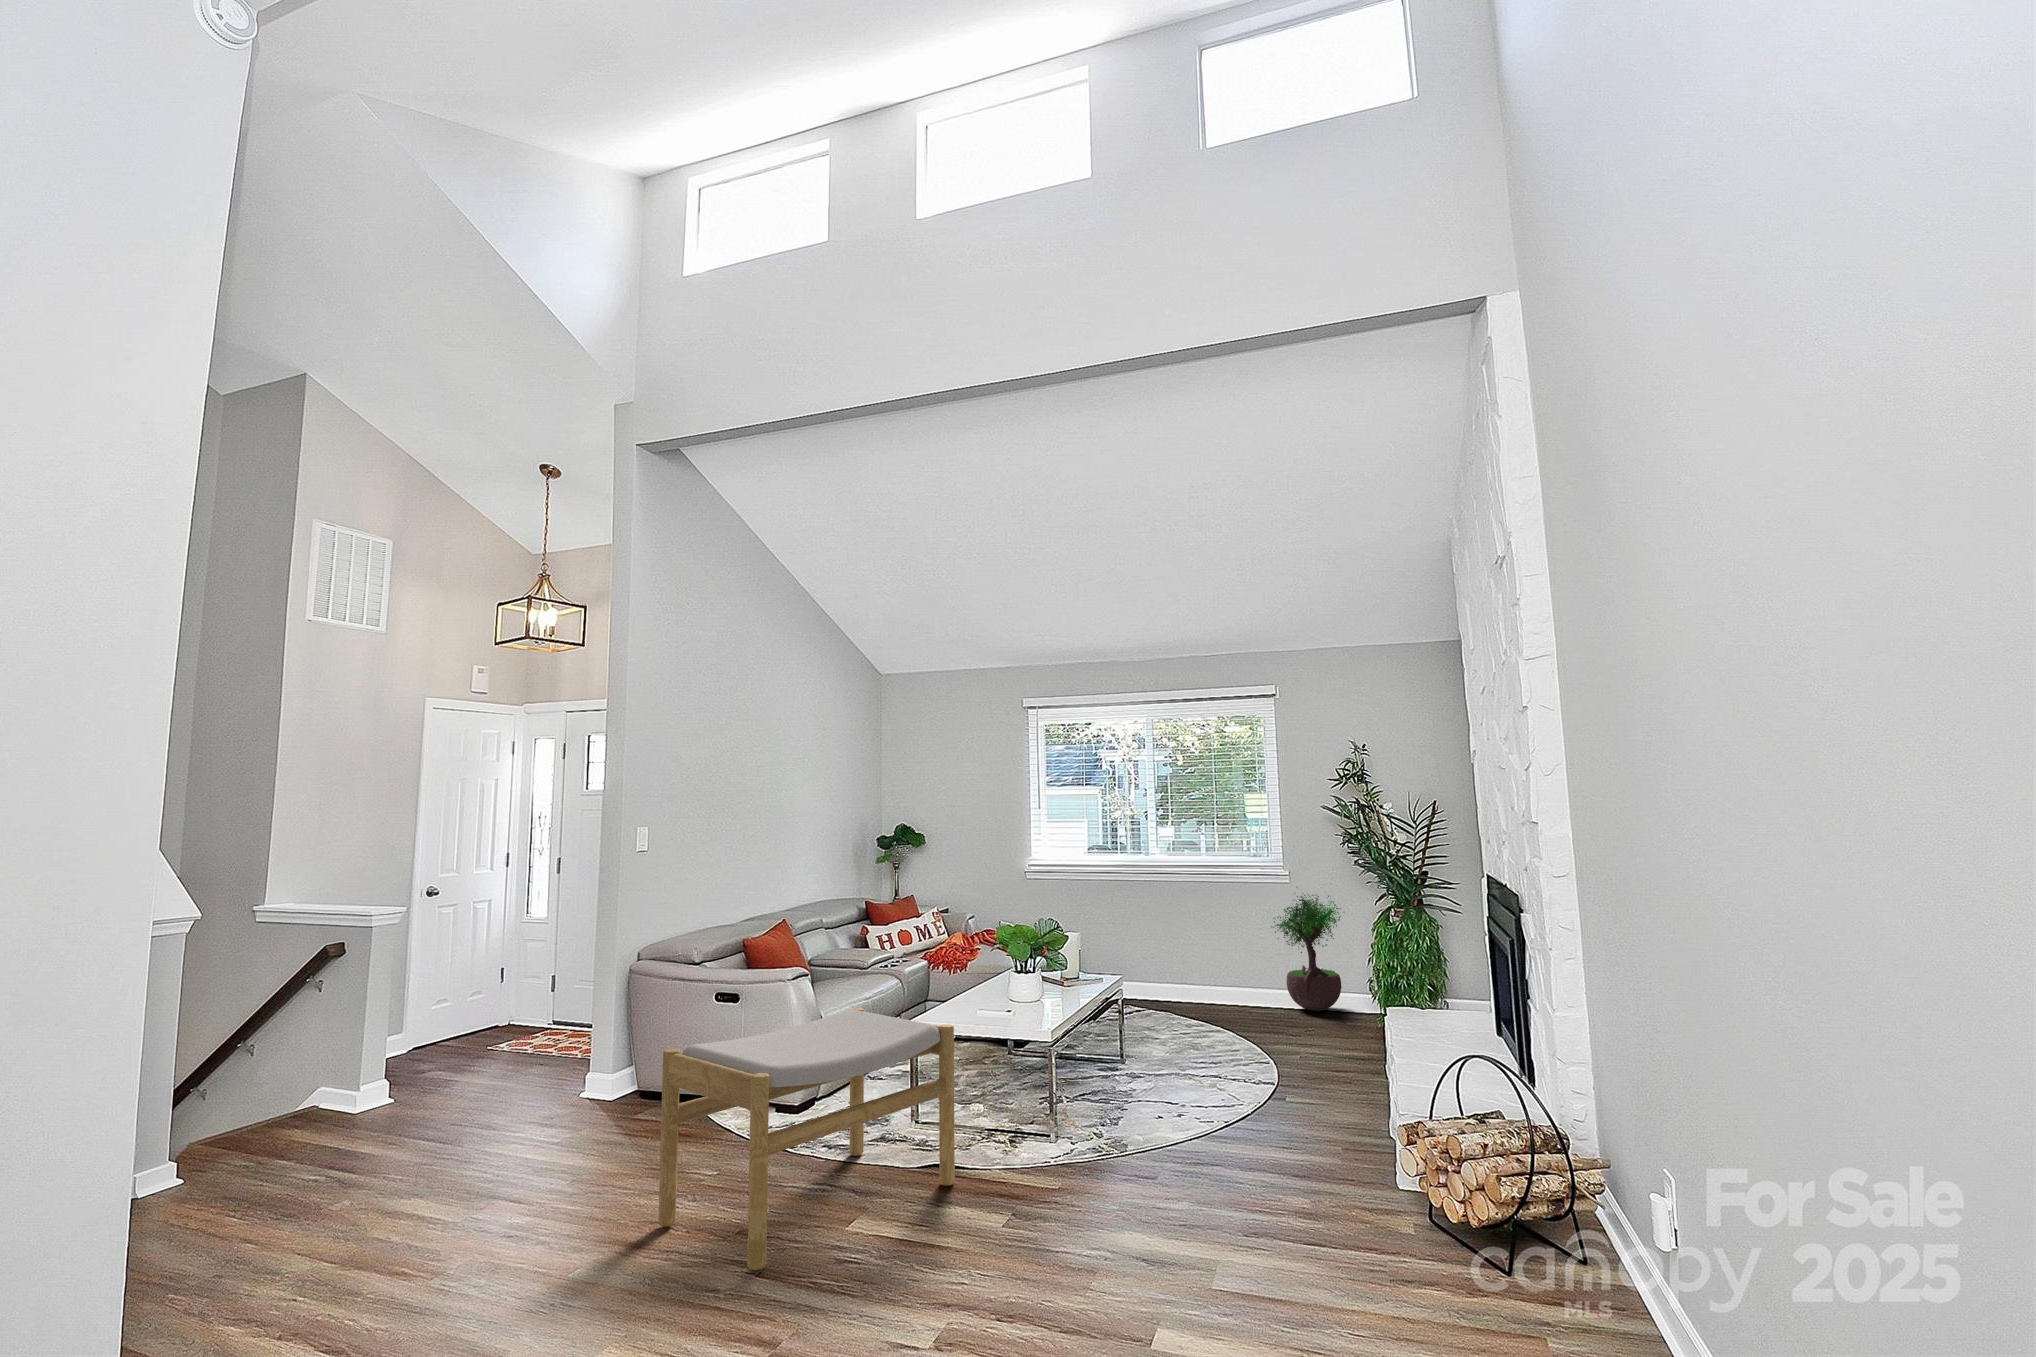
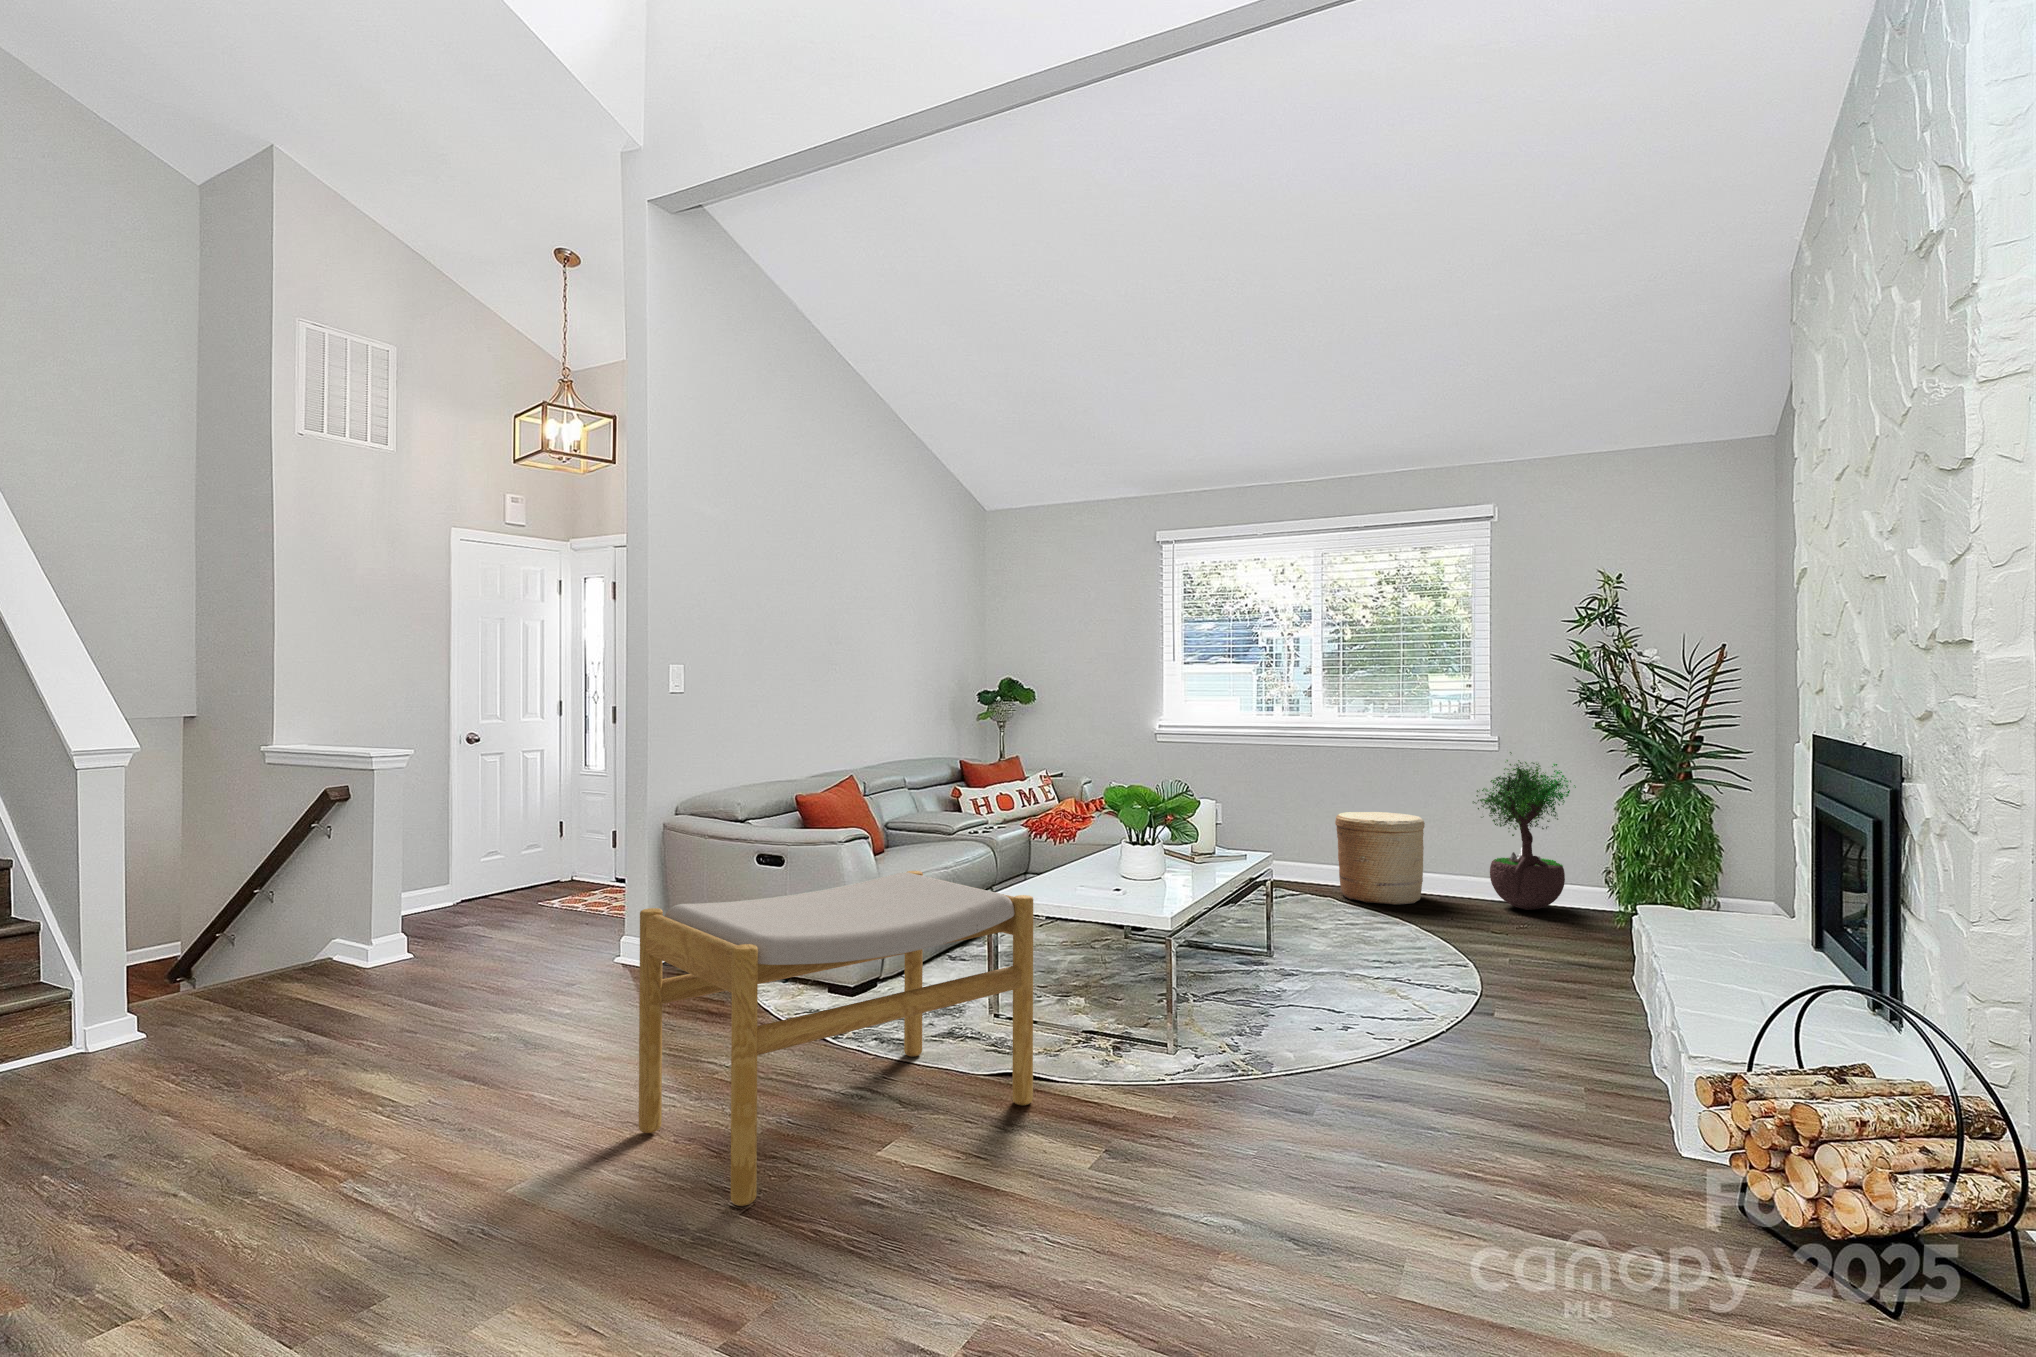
woven basket: none [1168,936,1237,1012] -> present [1335,812,1425,904]

